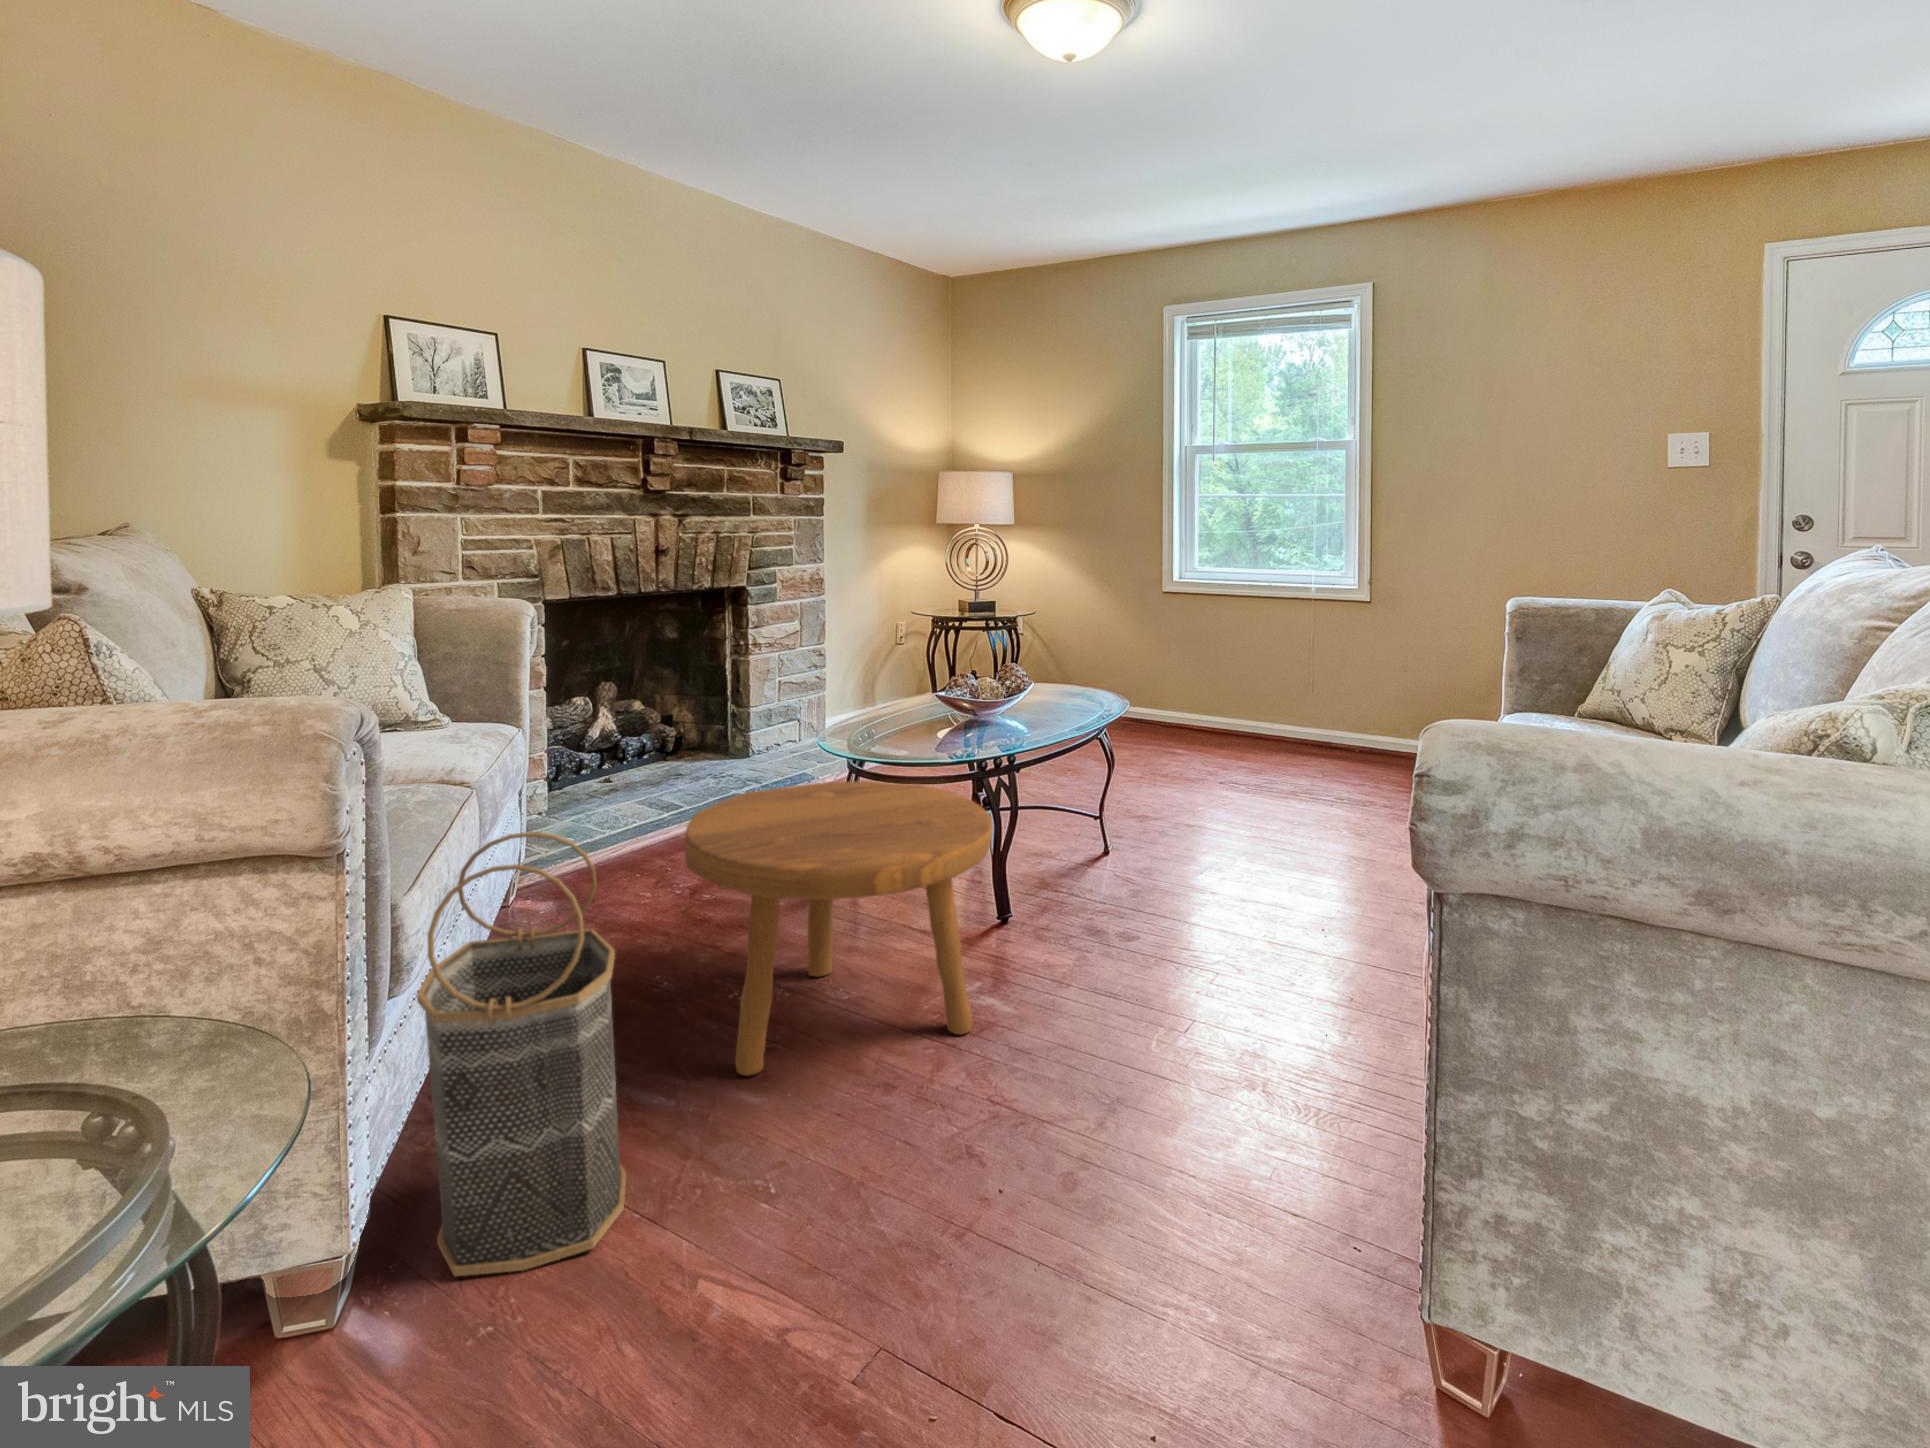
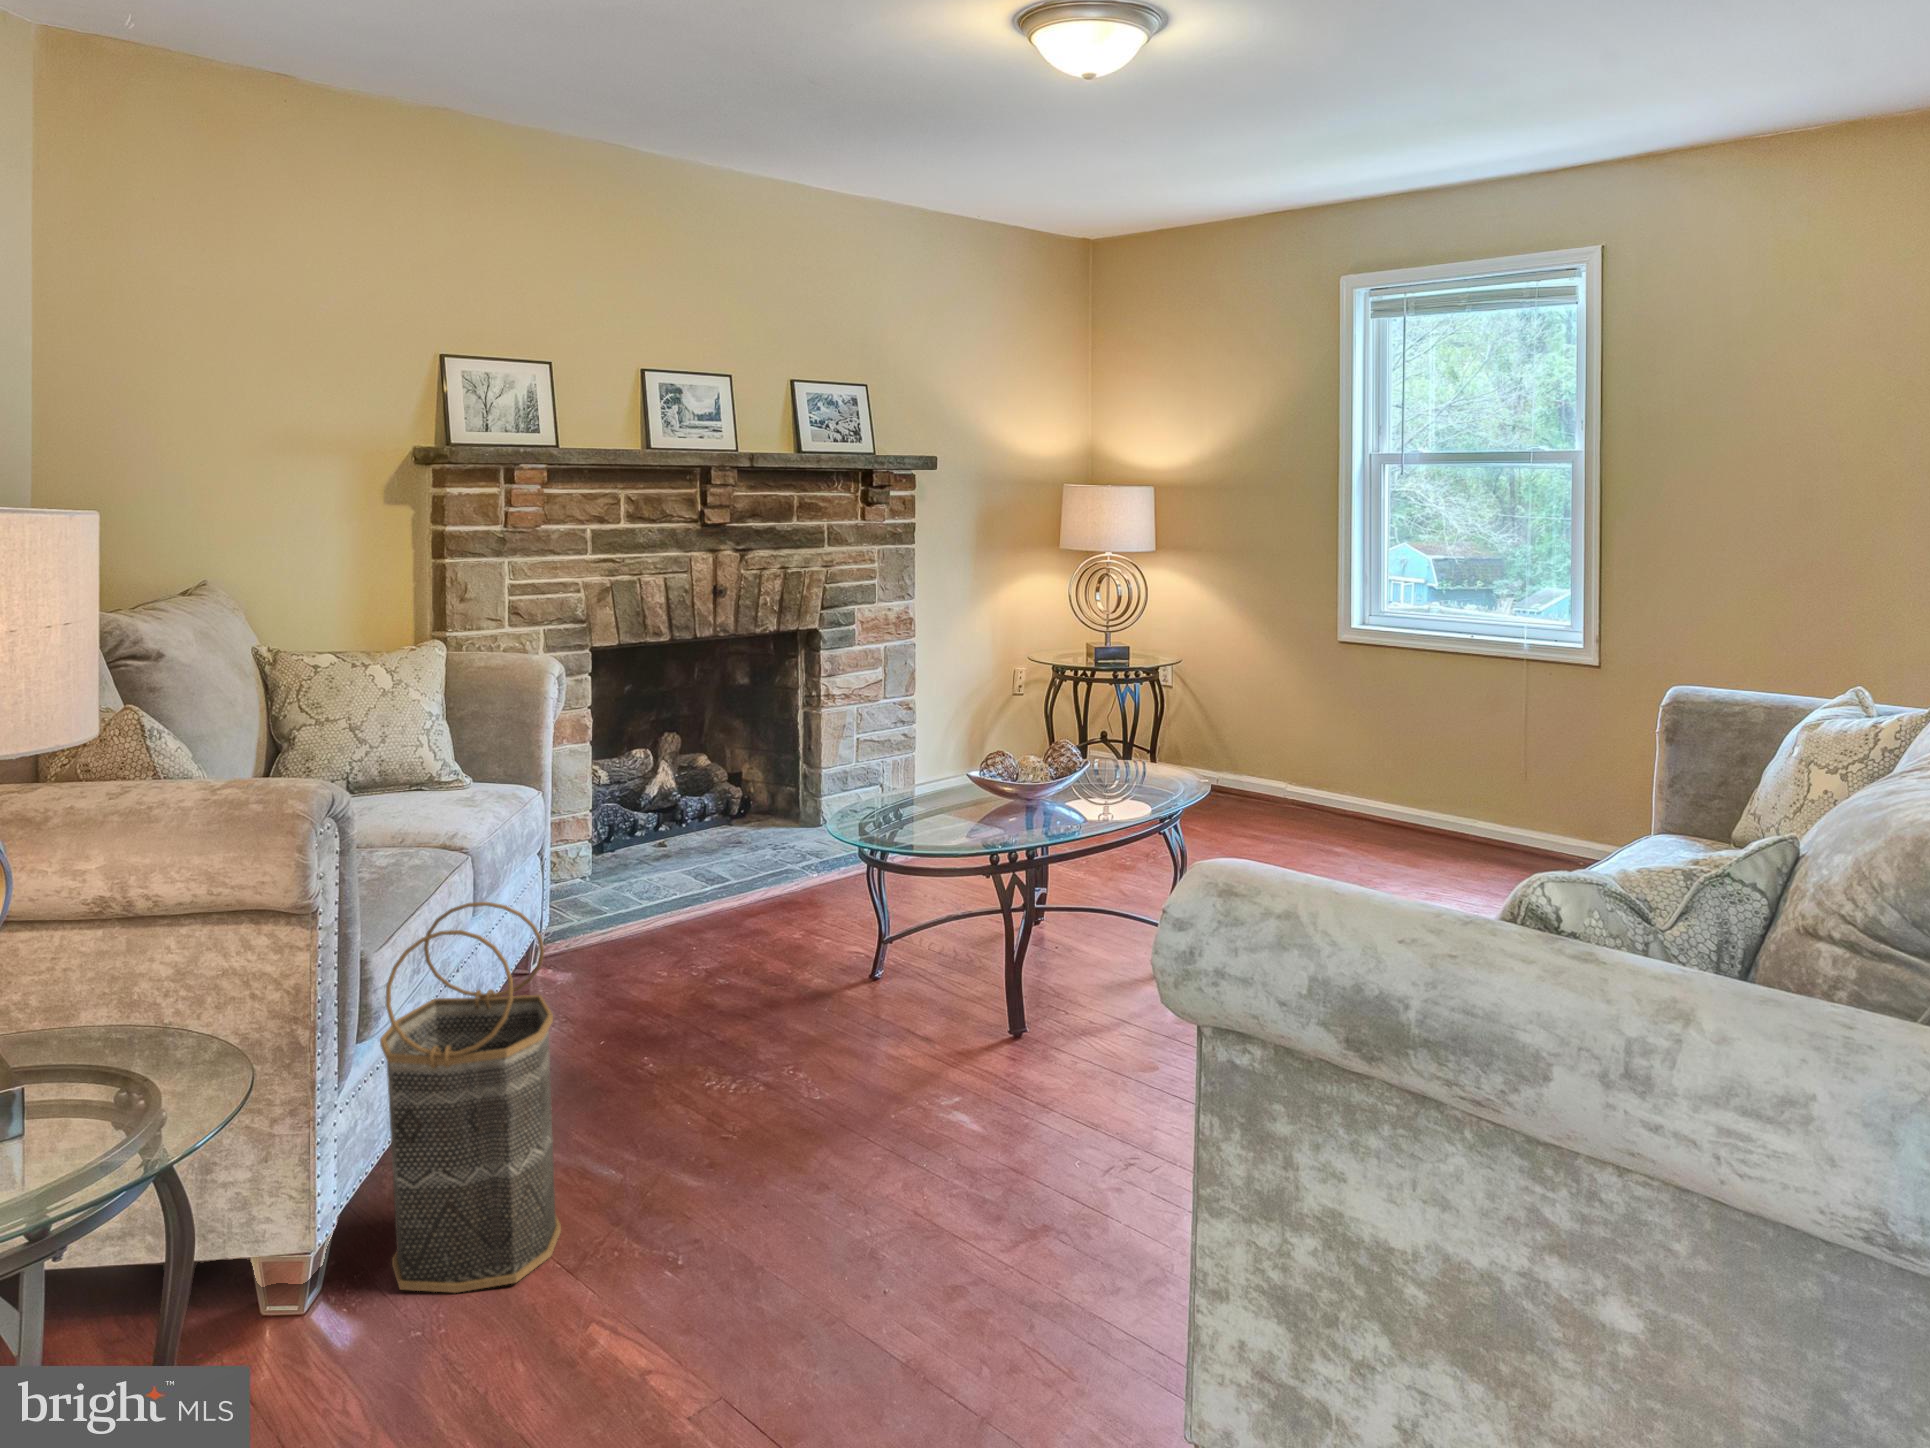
footstool: present [685,781,993,1076] -> none [648,865,963,1156]

